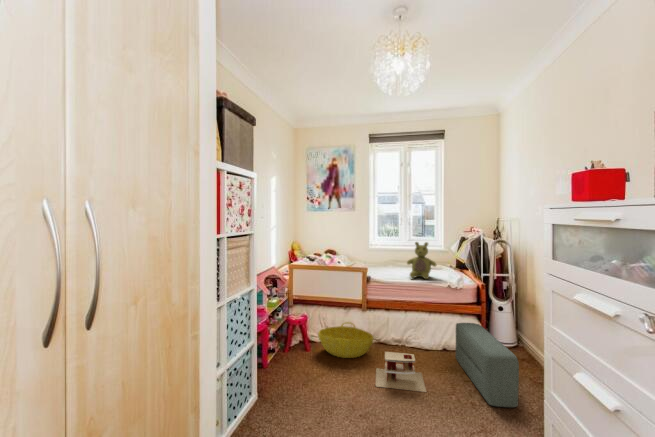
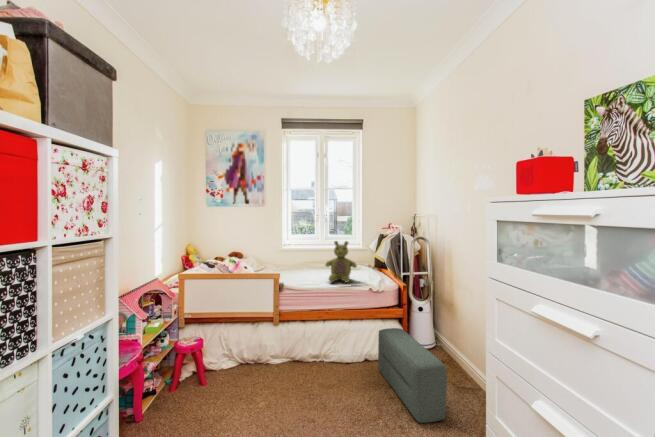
basket: present [318,322,374,358] -> none [218,341,288,388]
toy house: present [376,352,426,392] -> none [292,374,351,423]

